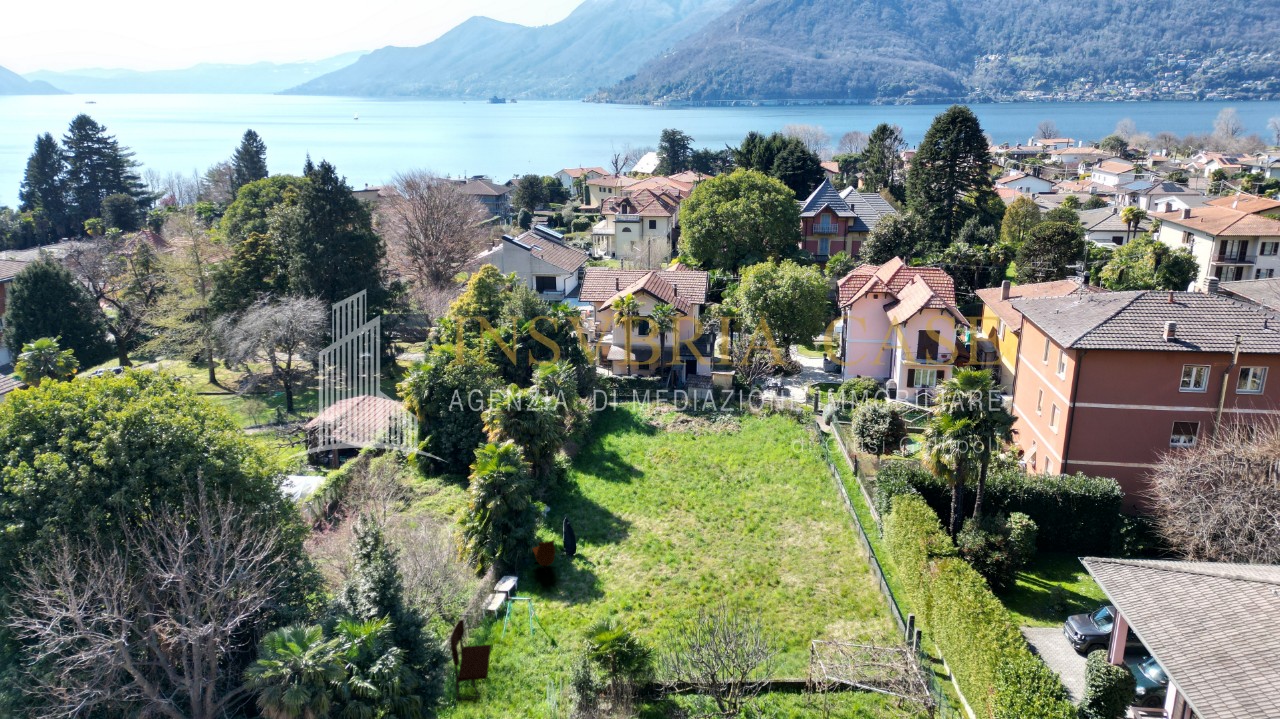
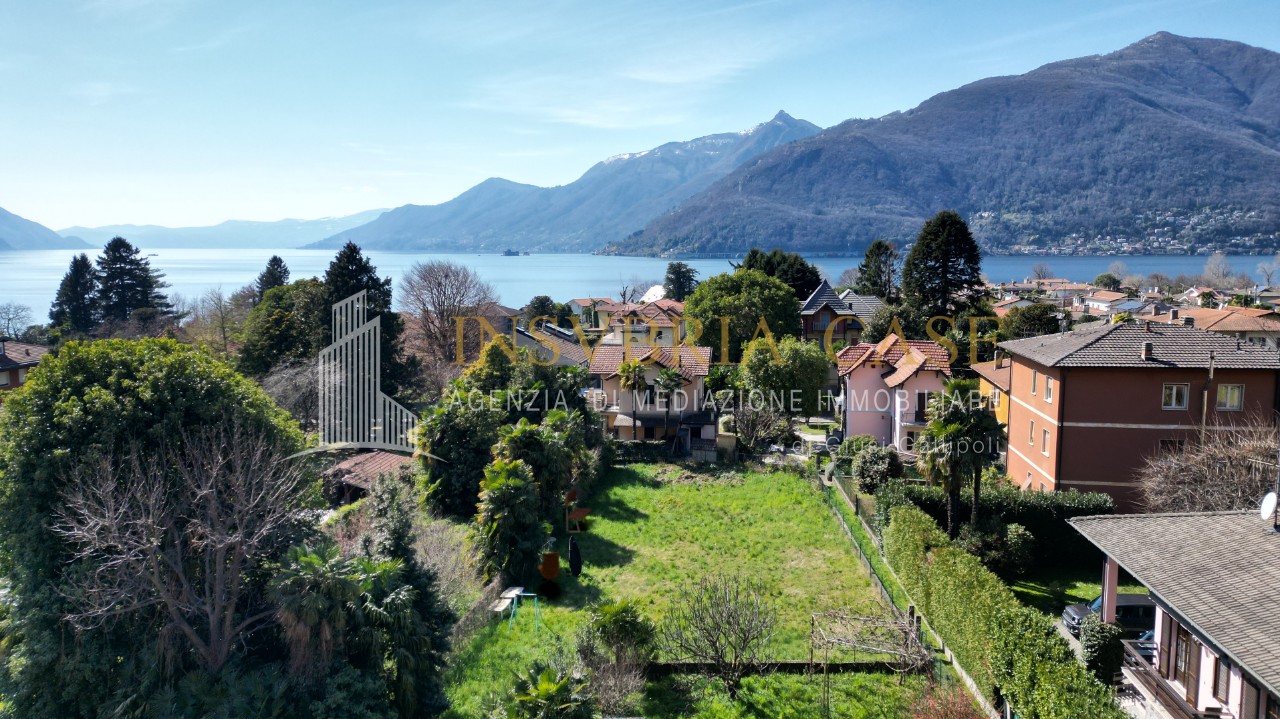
bench: present [451,620,491,700] -> present [565,490,592,533]

